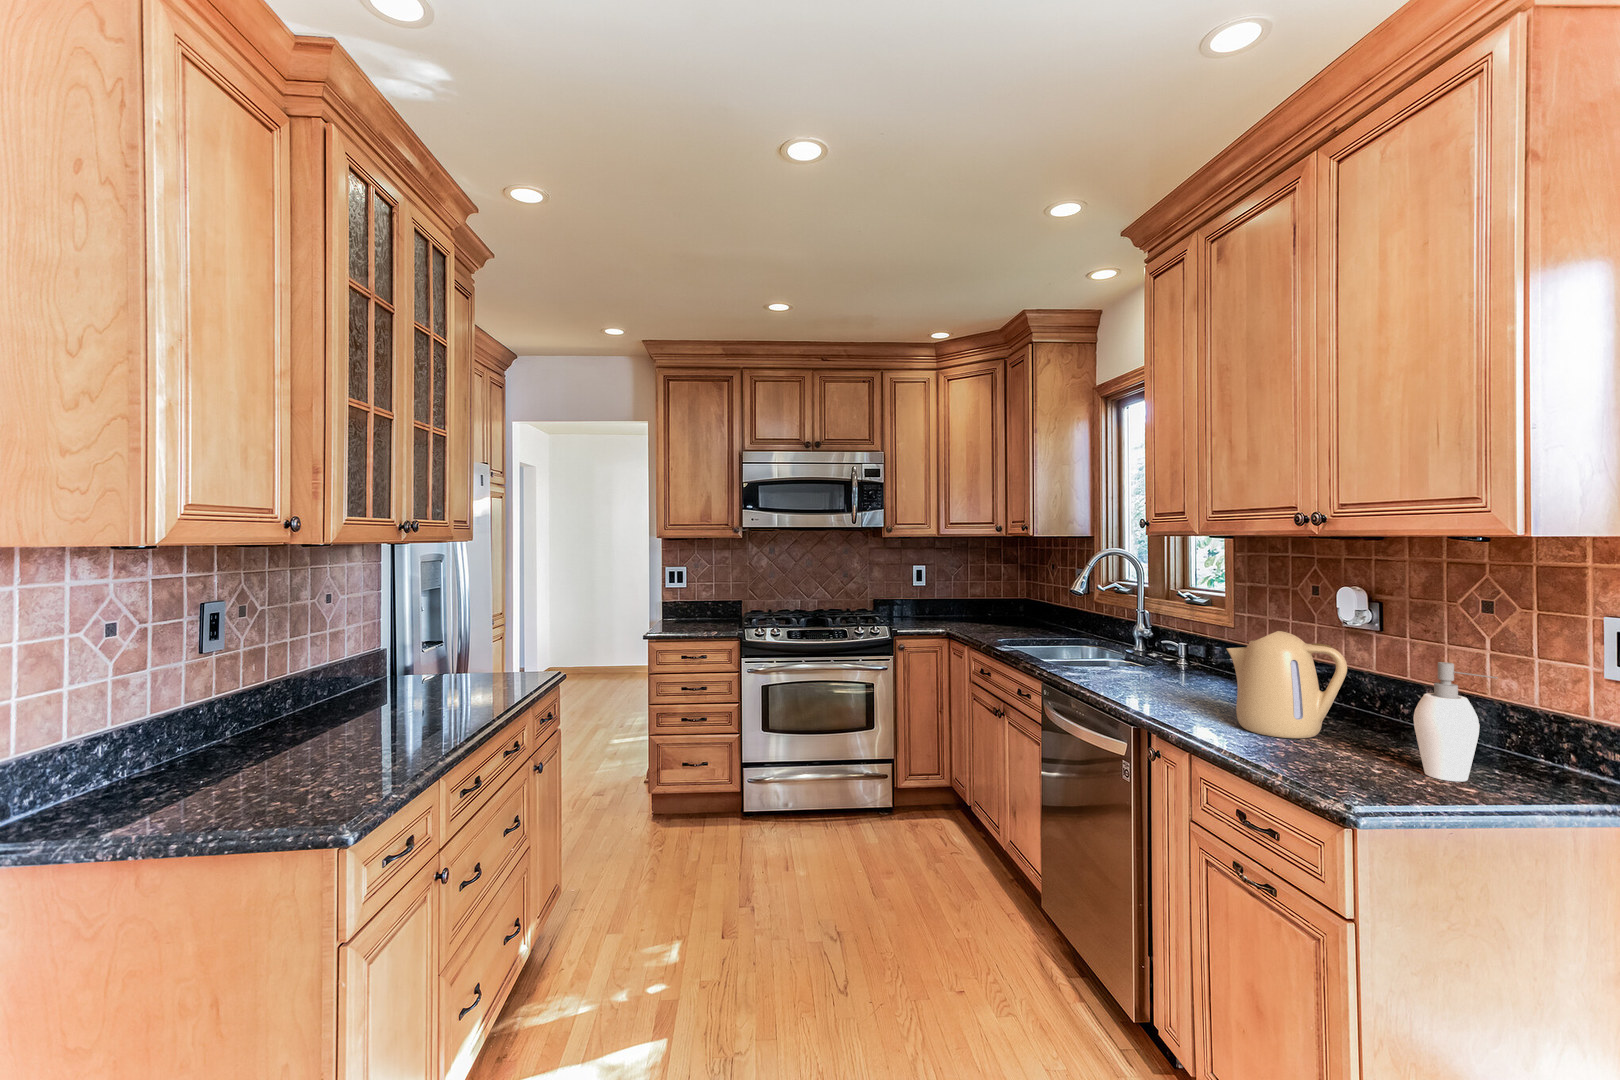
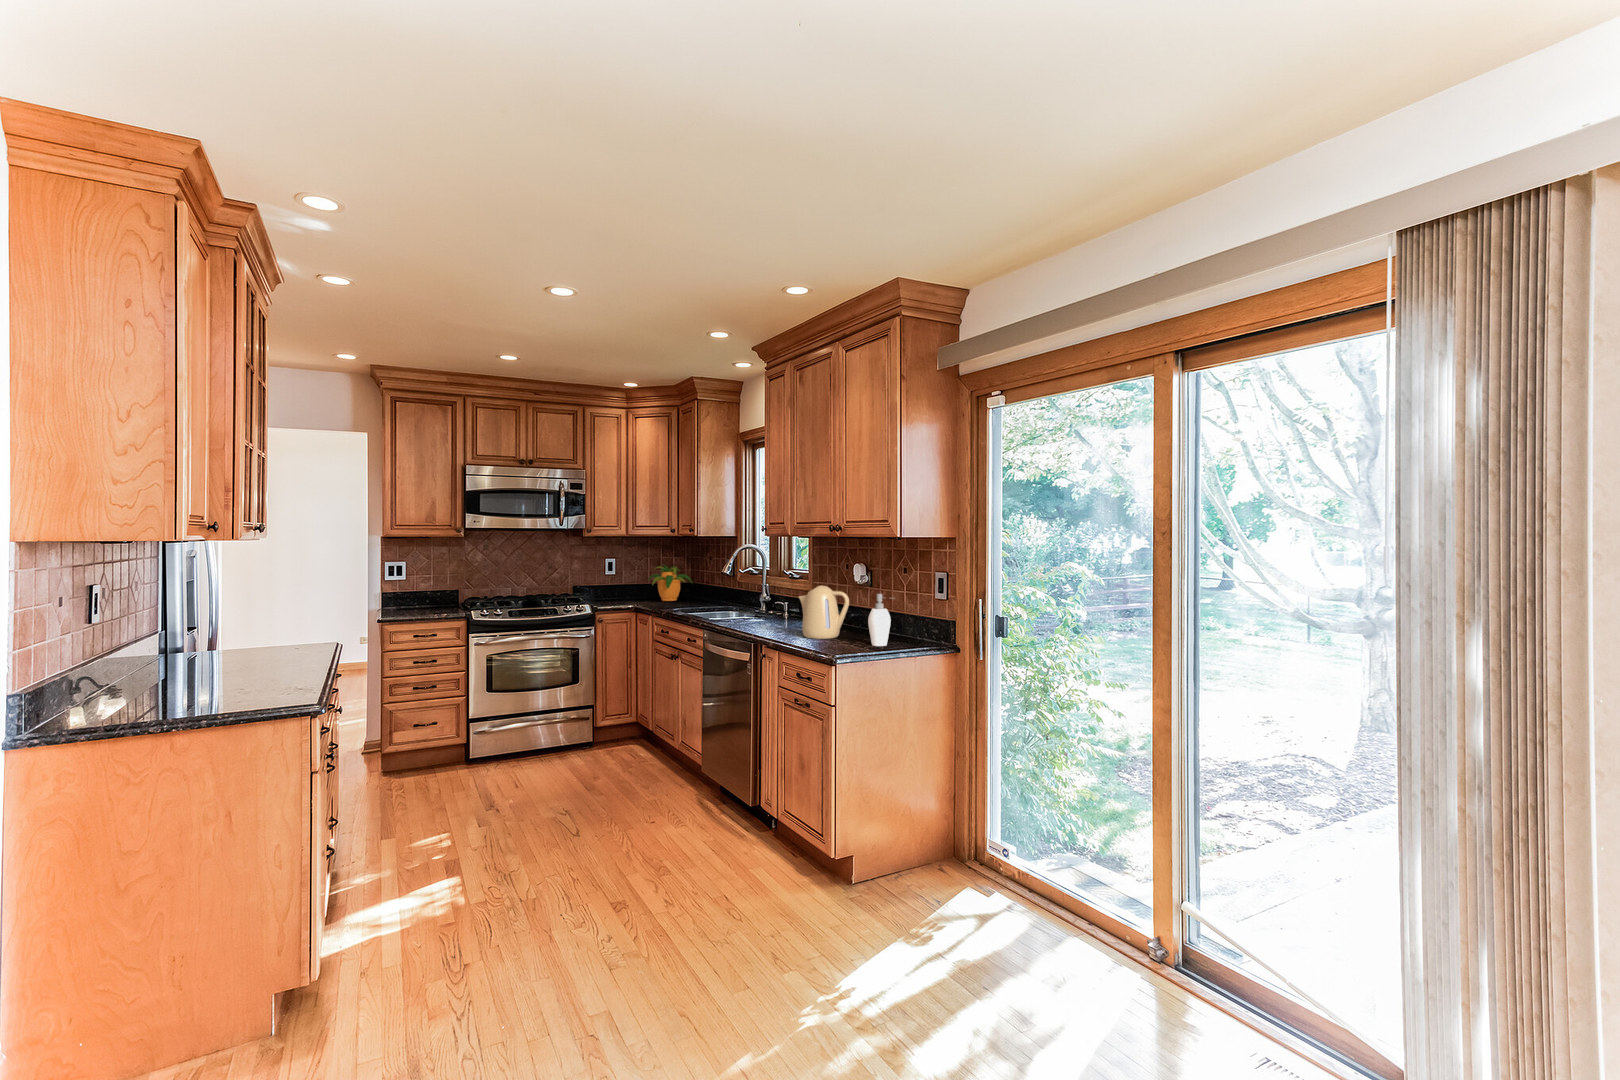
potted plant: none [965,572,1027,623] -> present [648,564,692,601]

